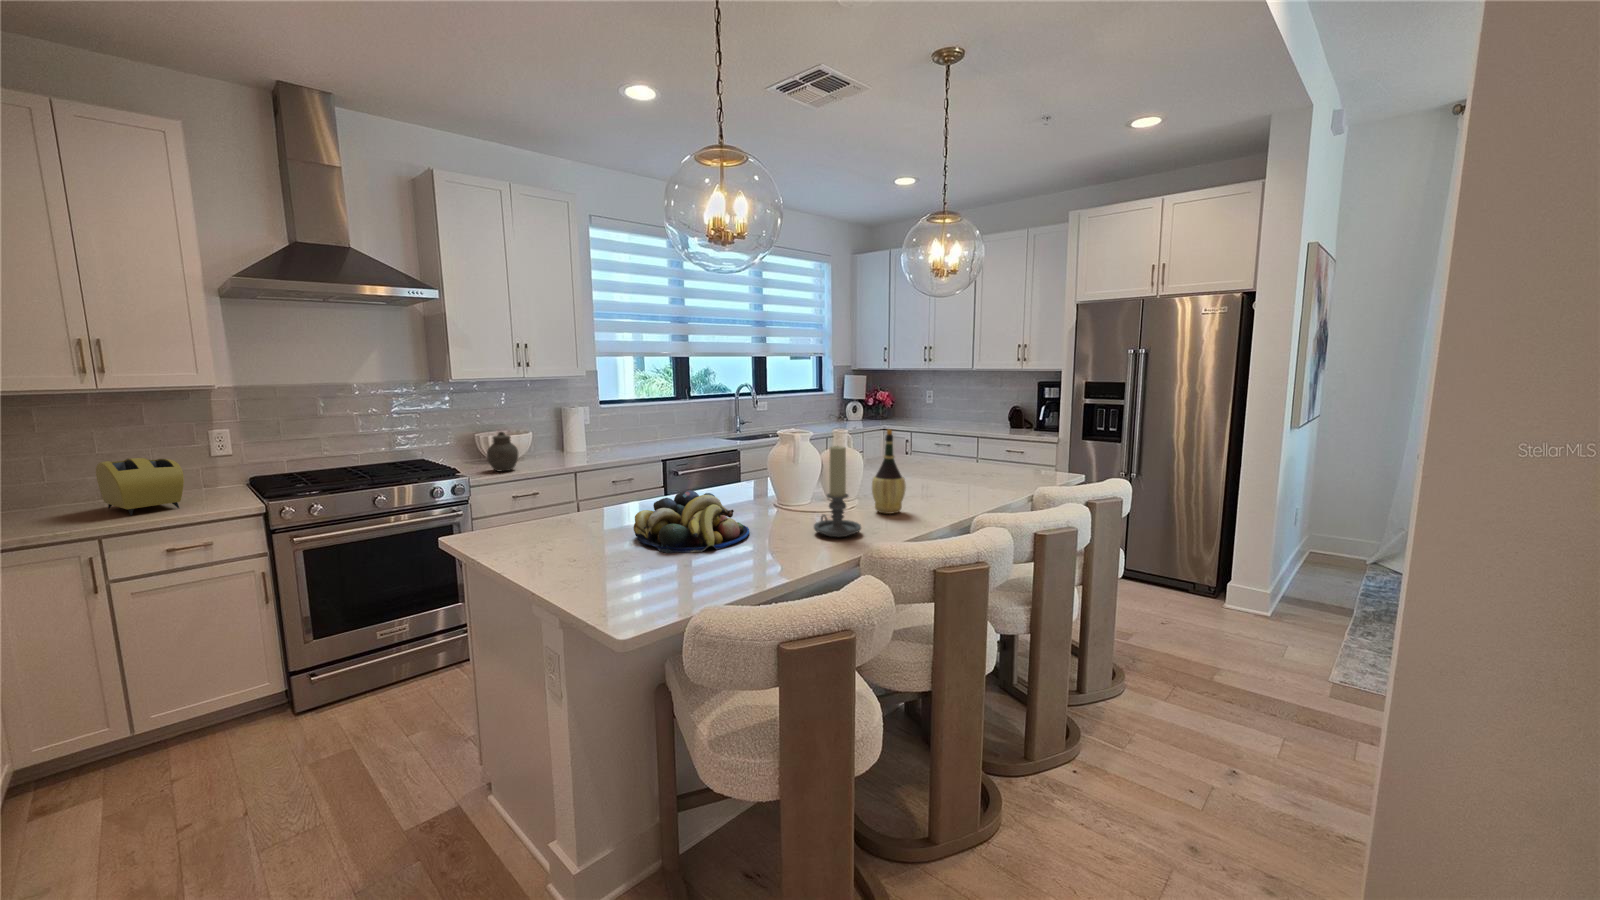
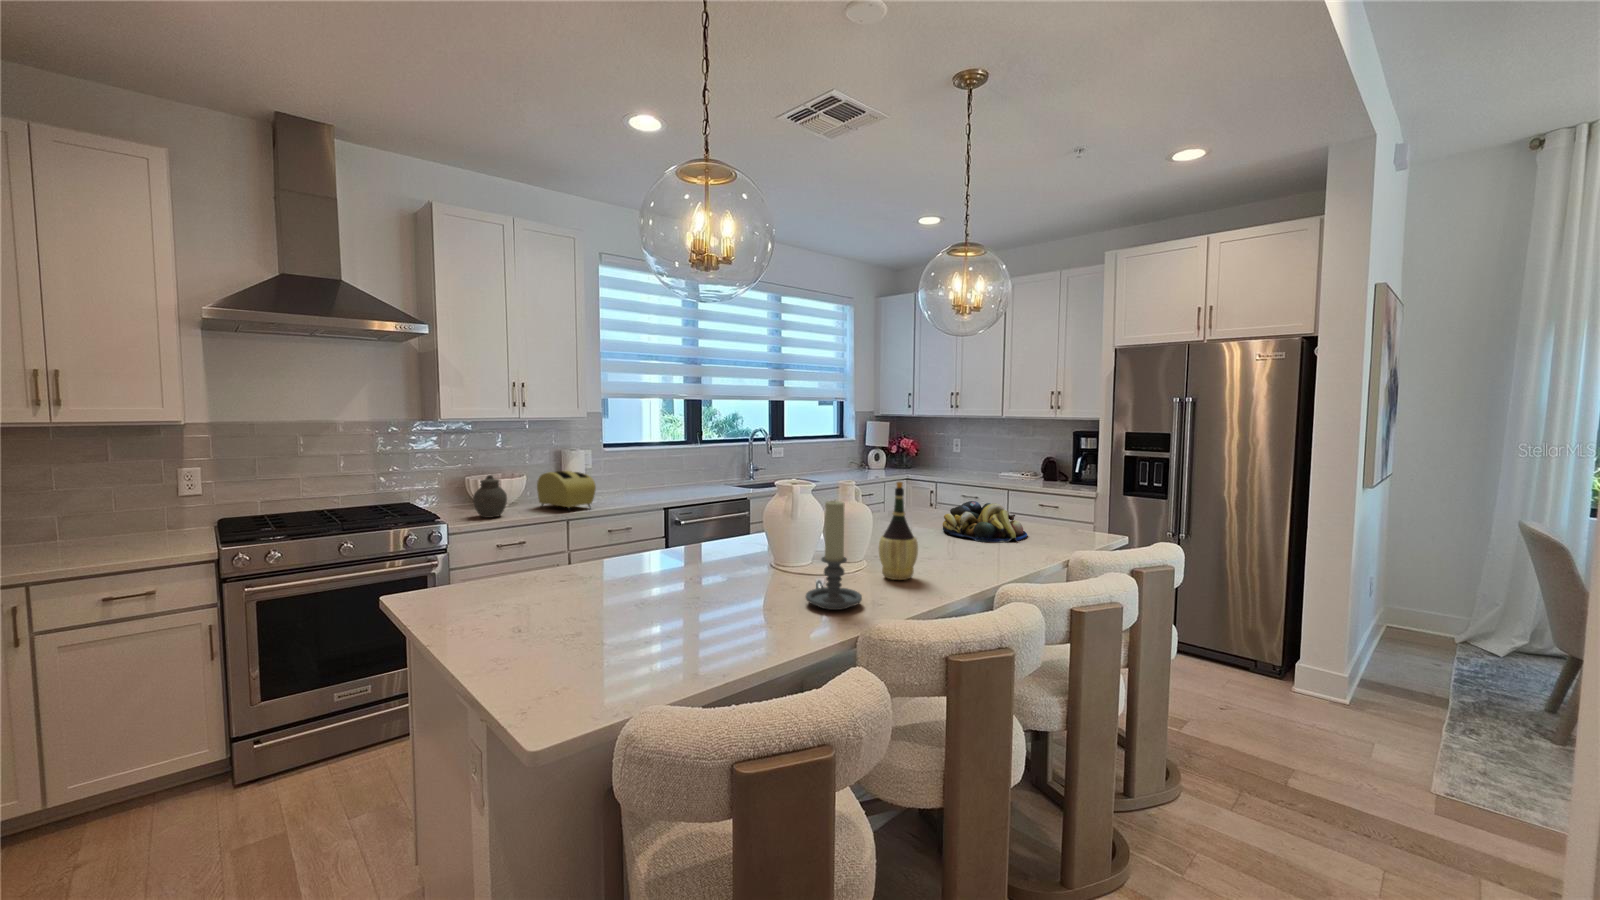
toaster: present [96,458,184,516] -> present [537,471,596,510]
fruit bowl: present [633,490,749,553] -> present [943,501,1027,542]

